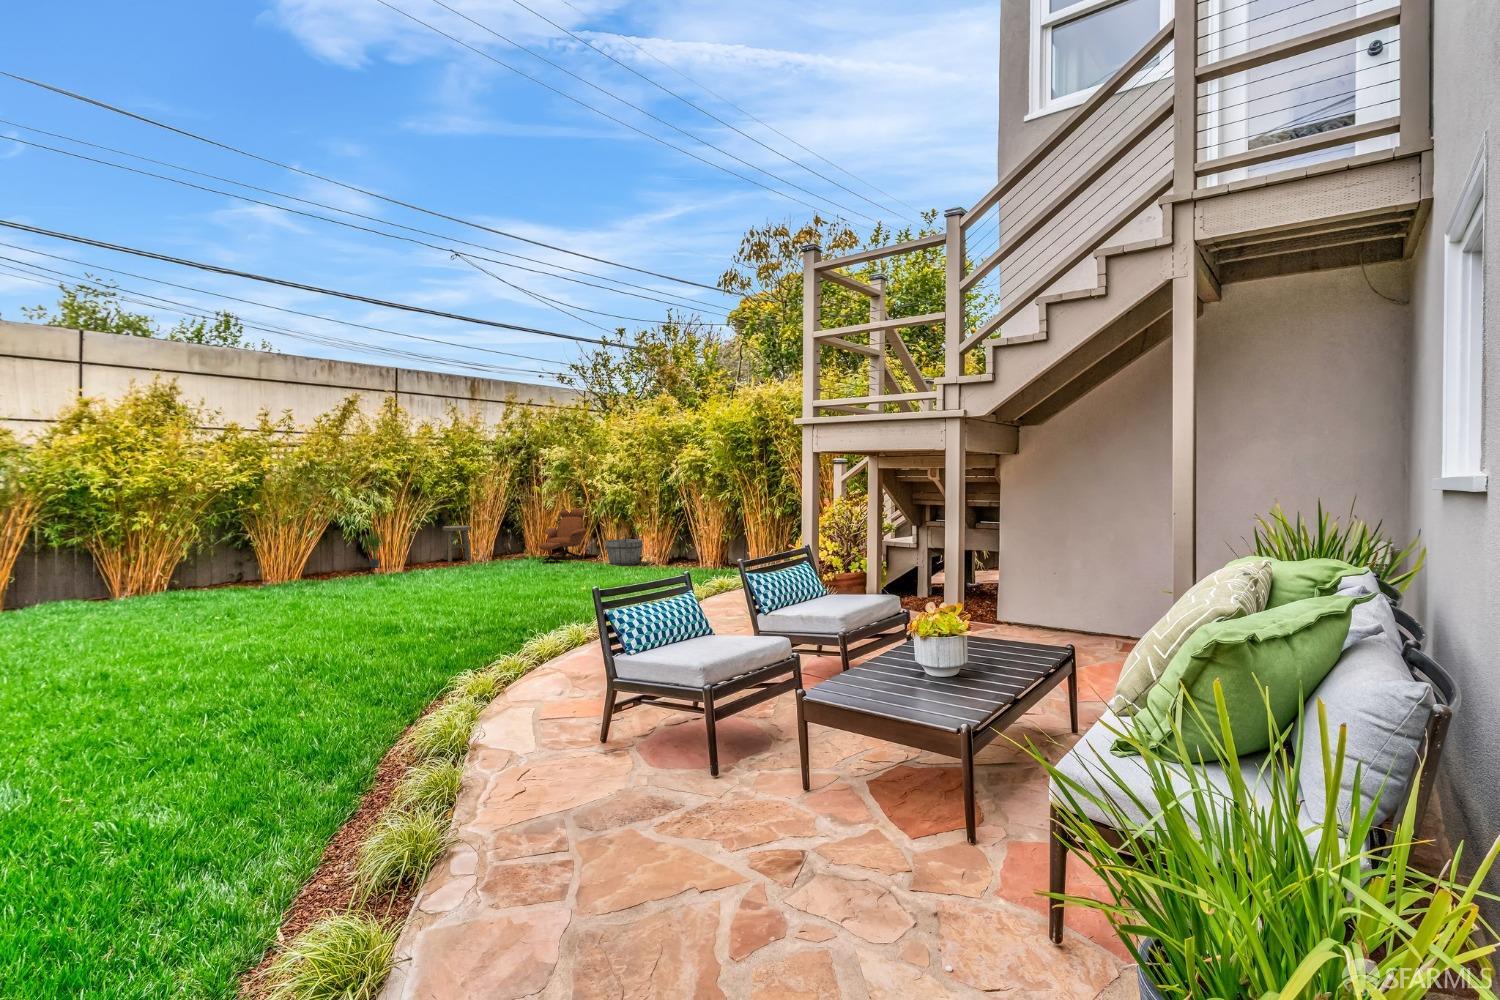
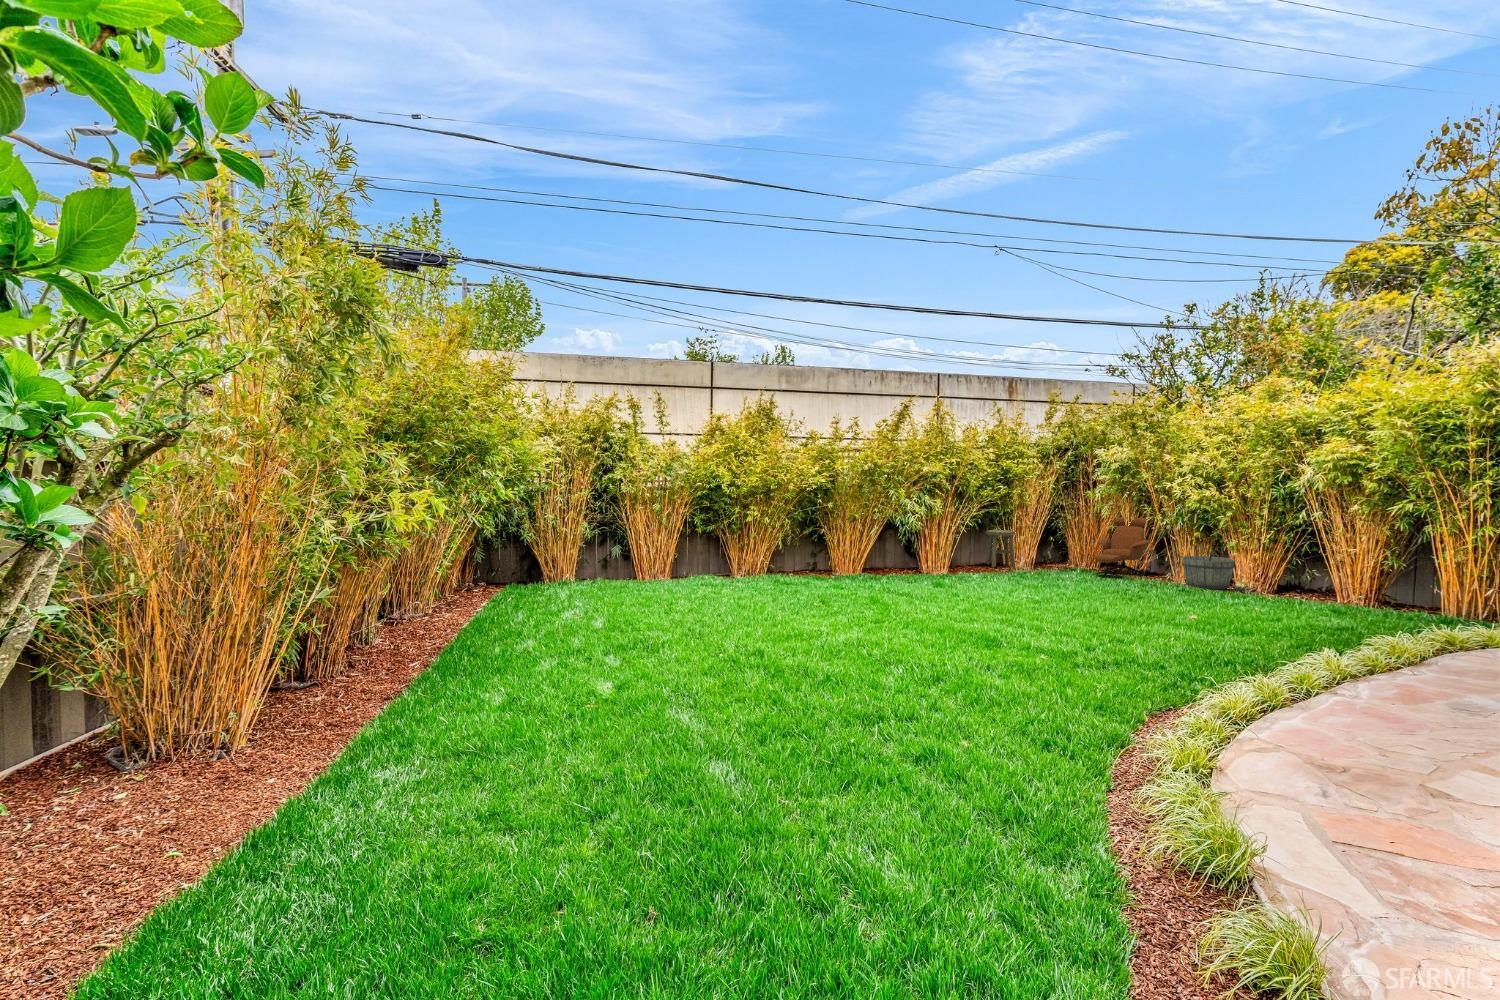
potted plant: present [365,532,384,568] -> none [909,528,937,568]

